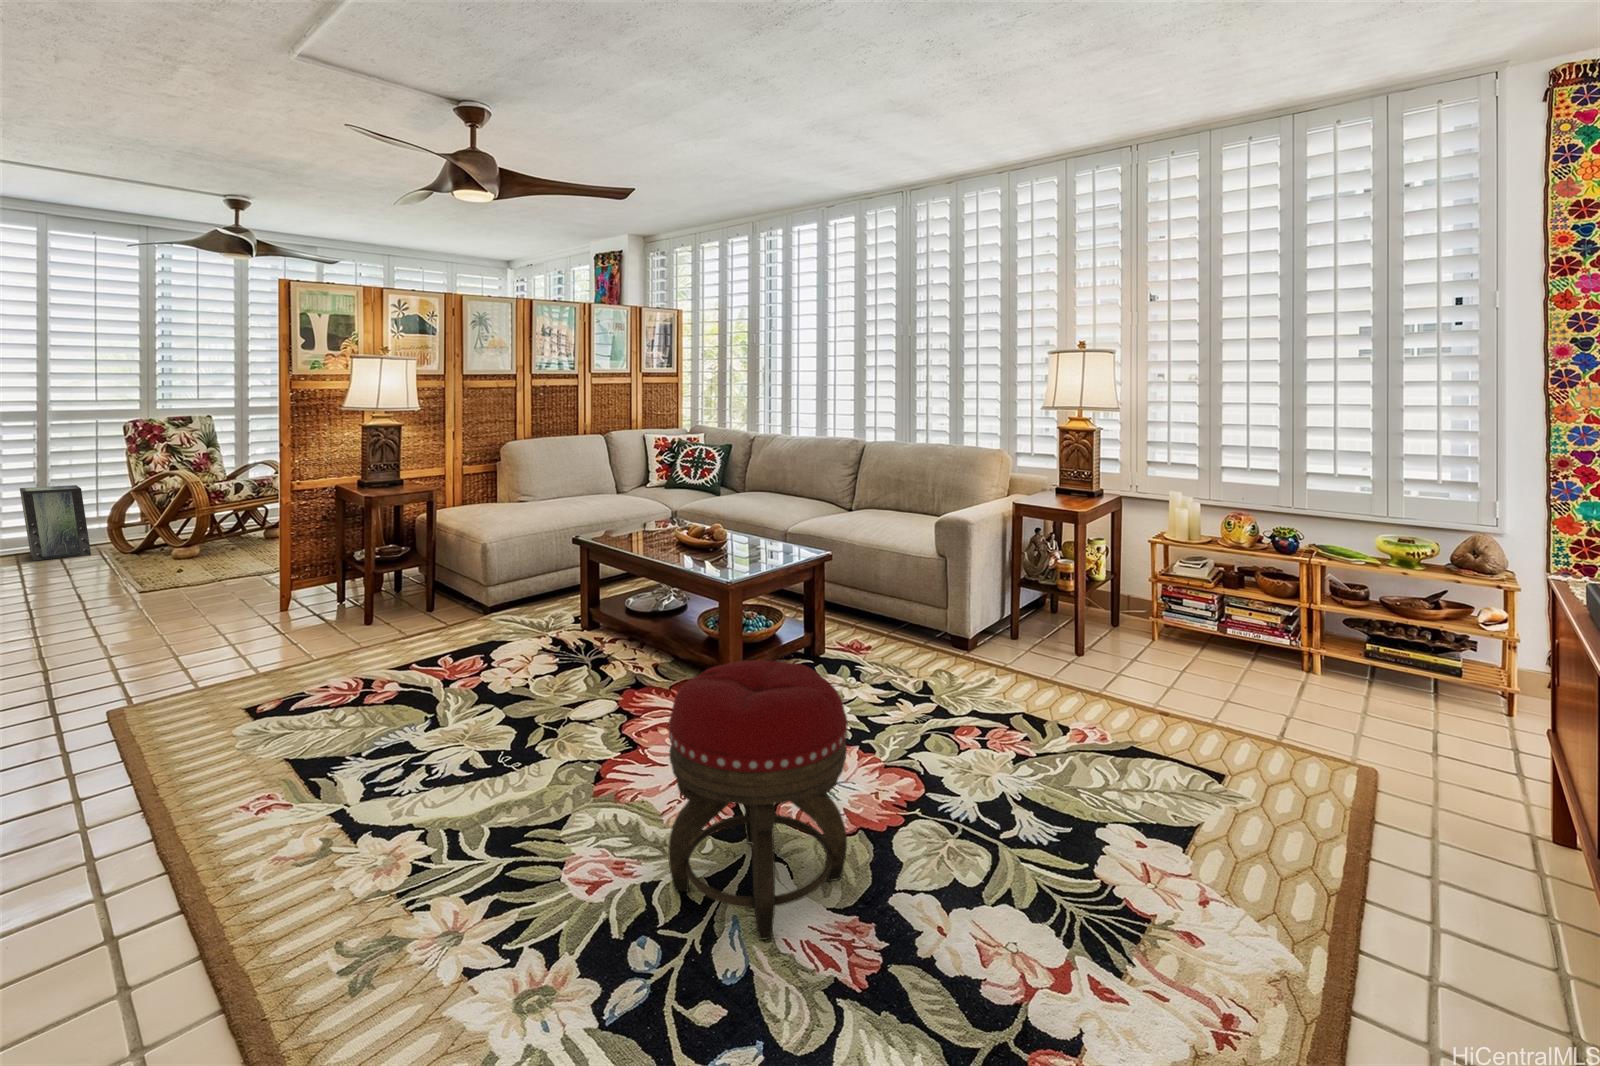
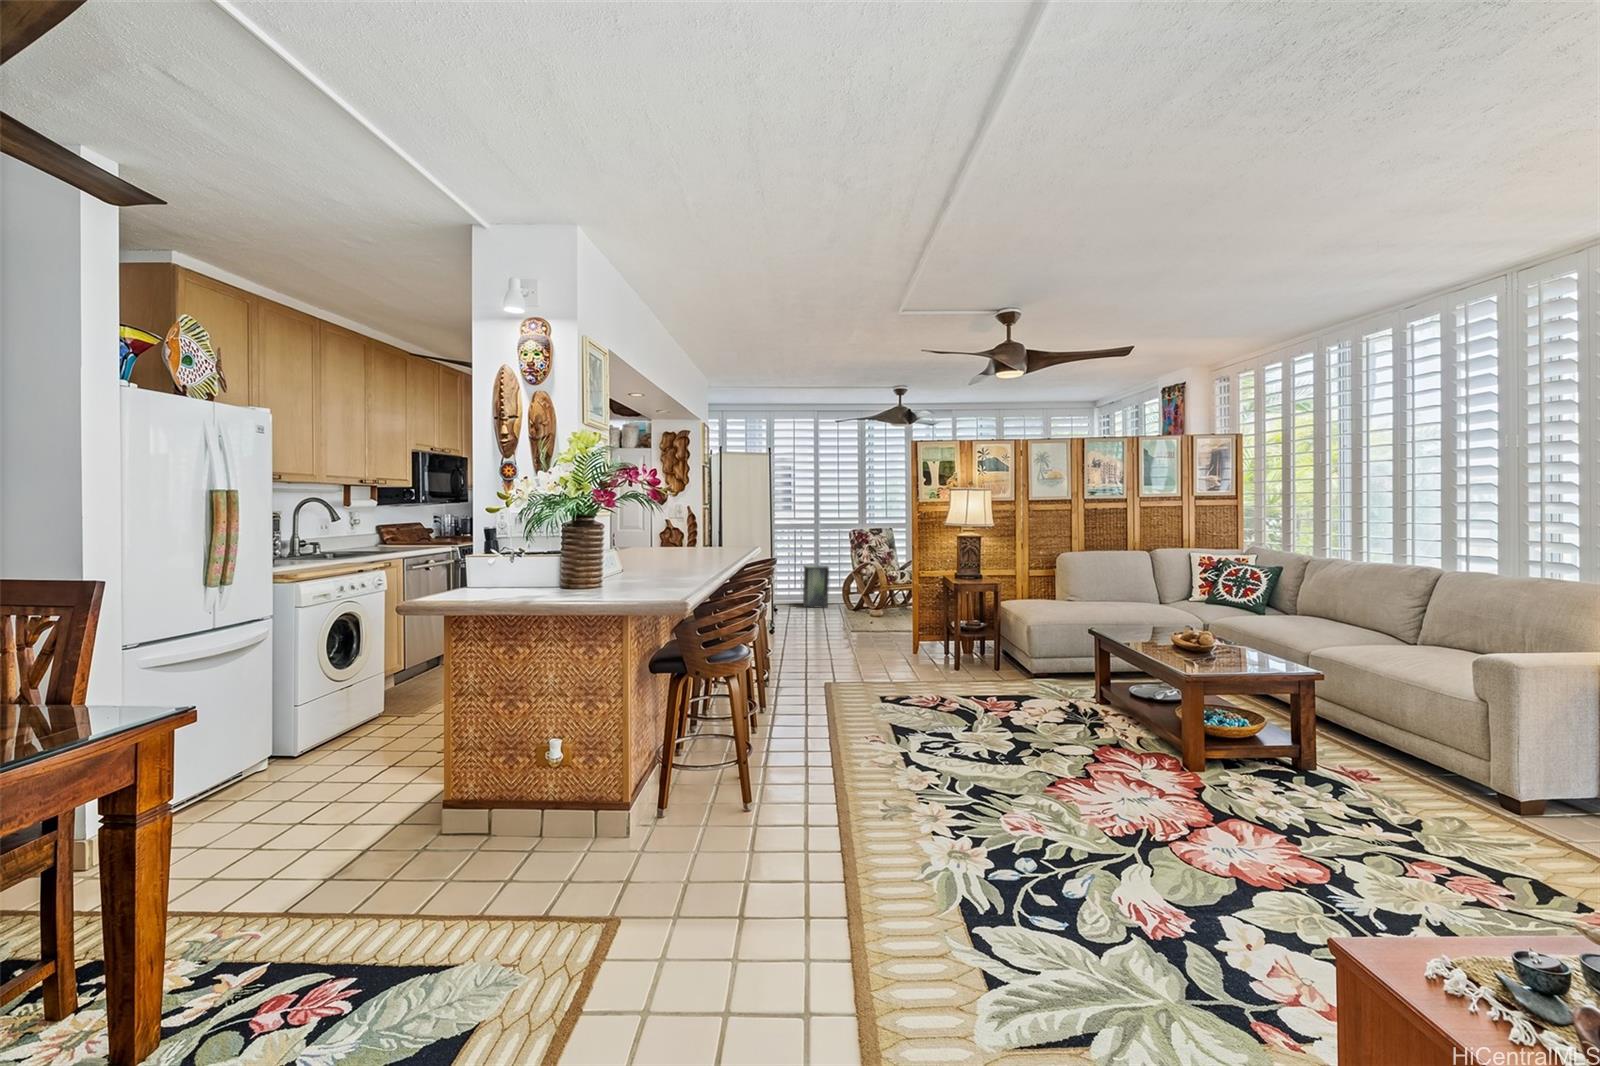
footstool: present [668,660,848,940] -> none [1063,708,1200,891]

